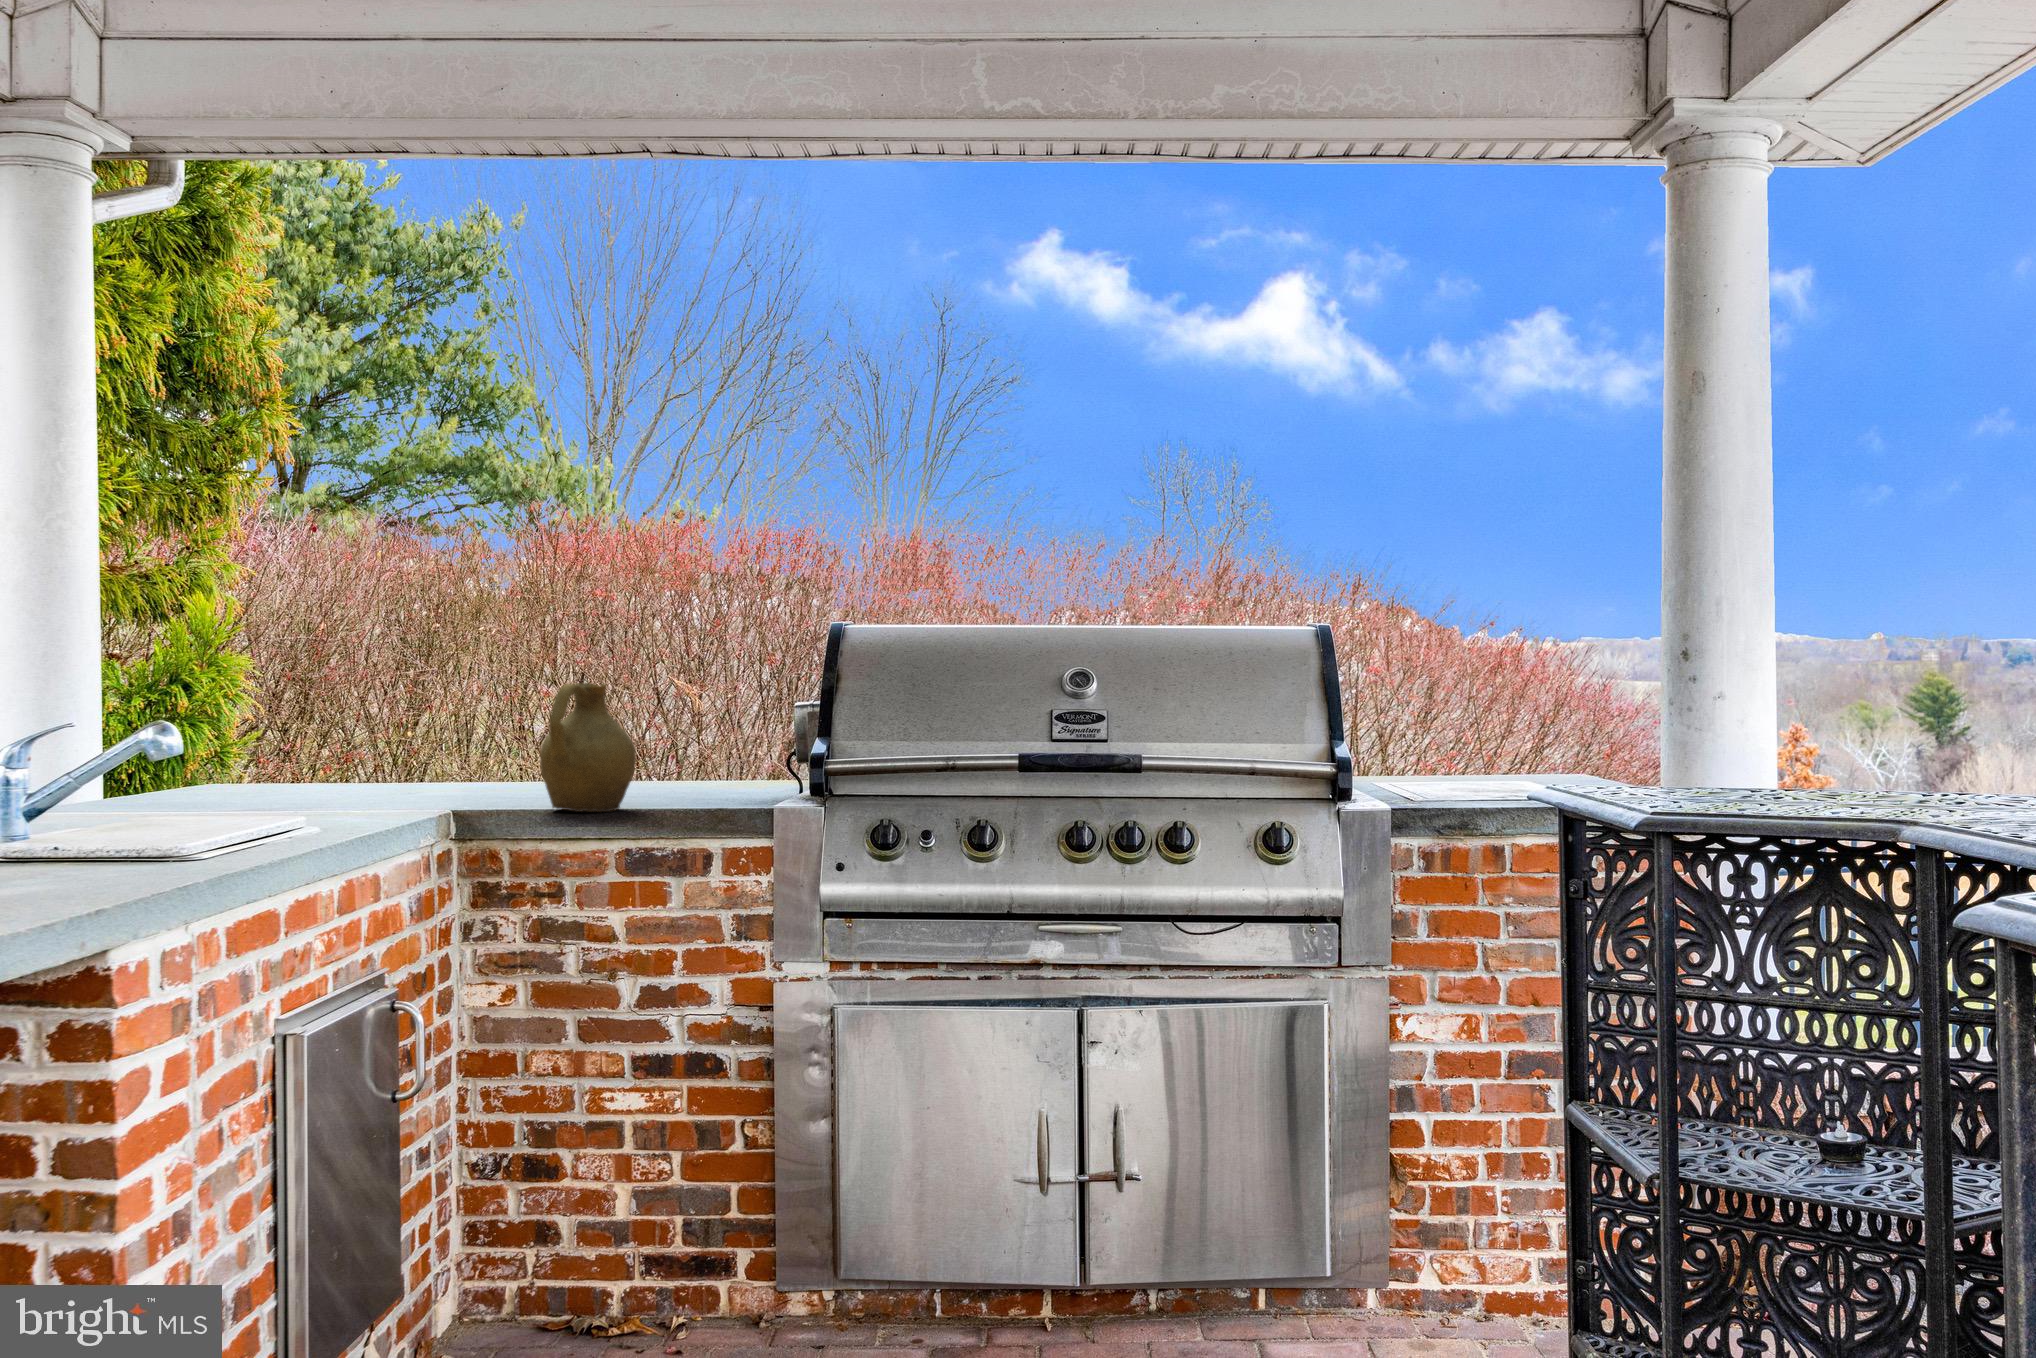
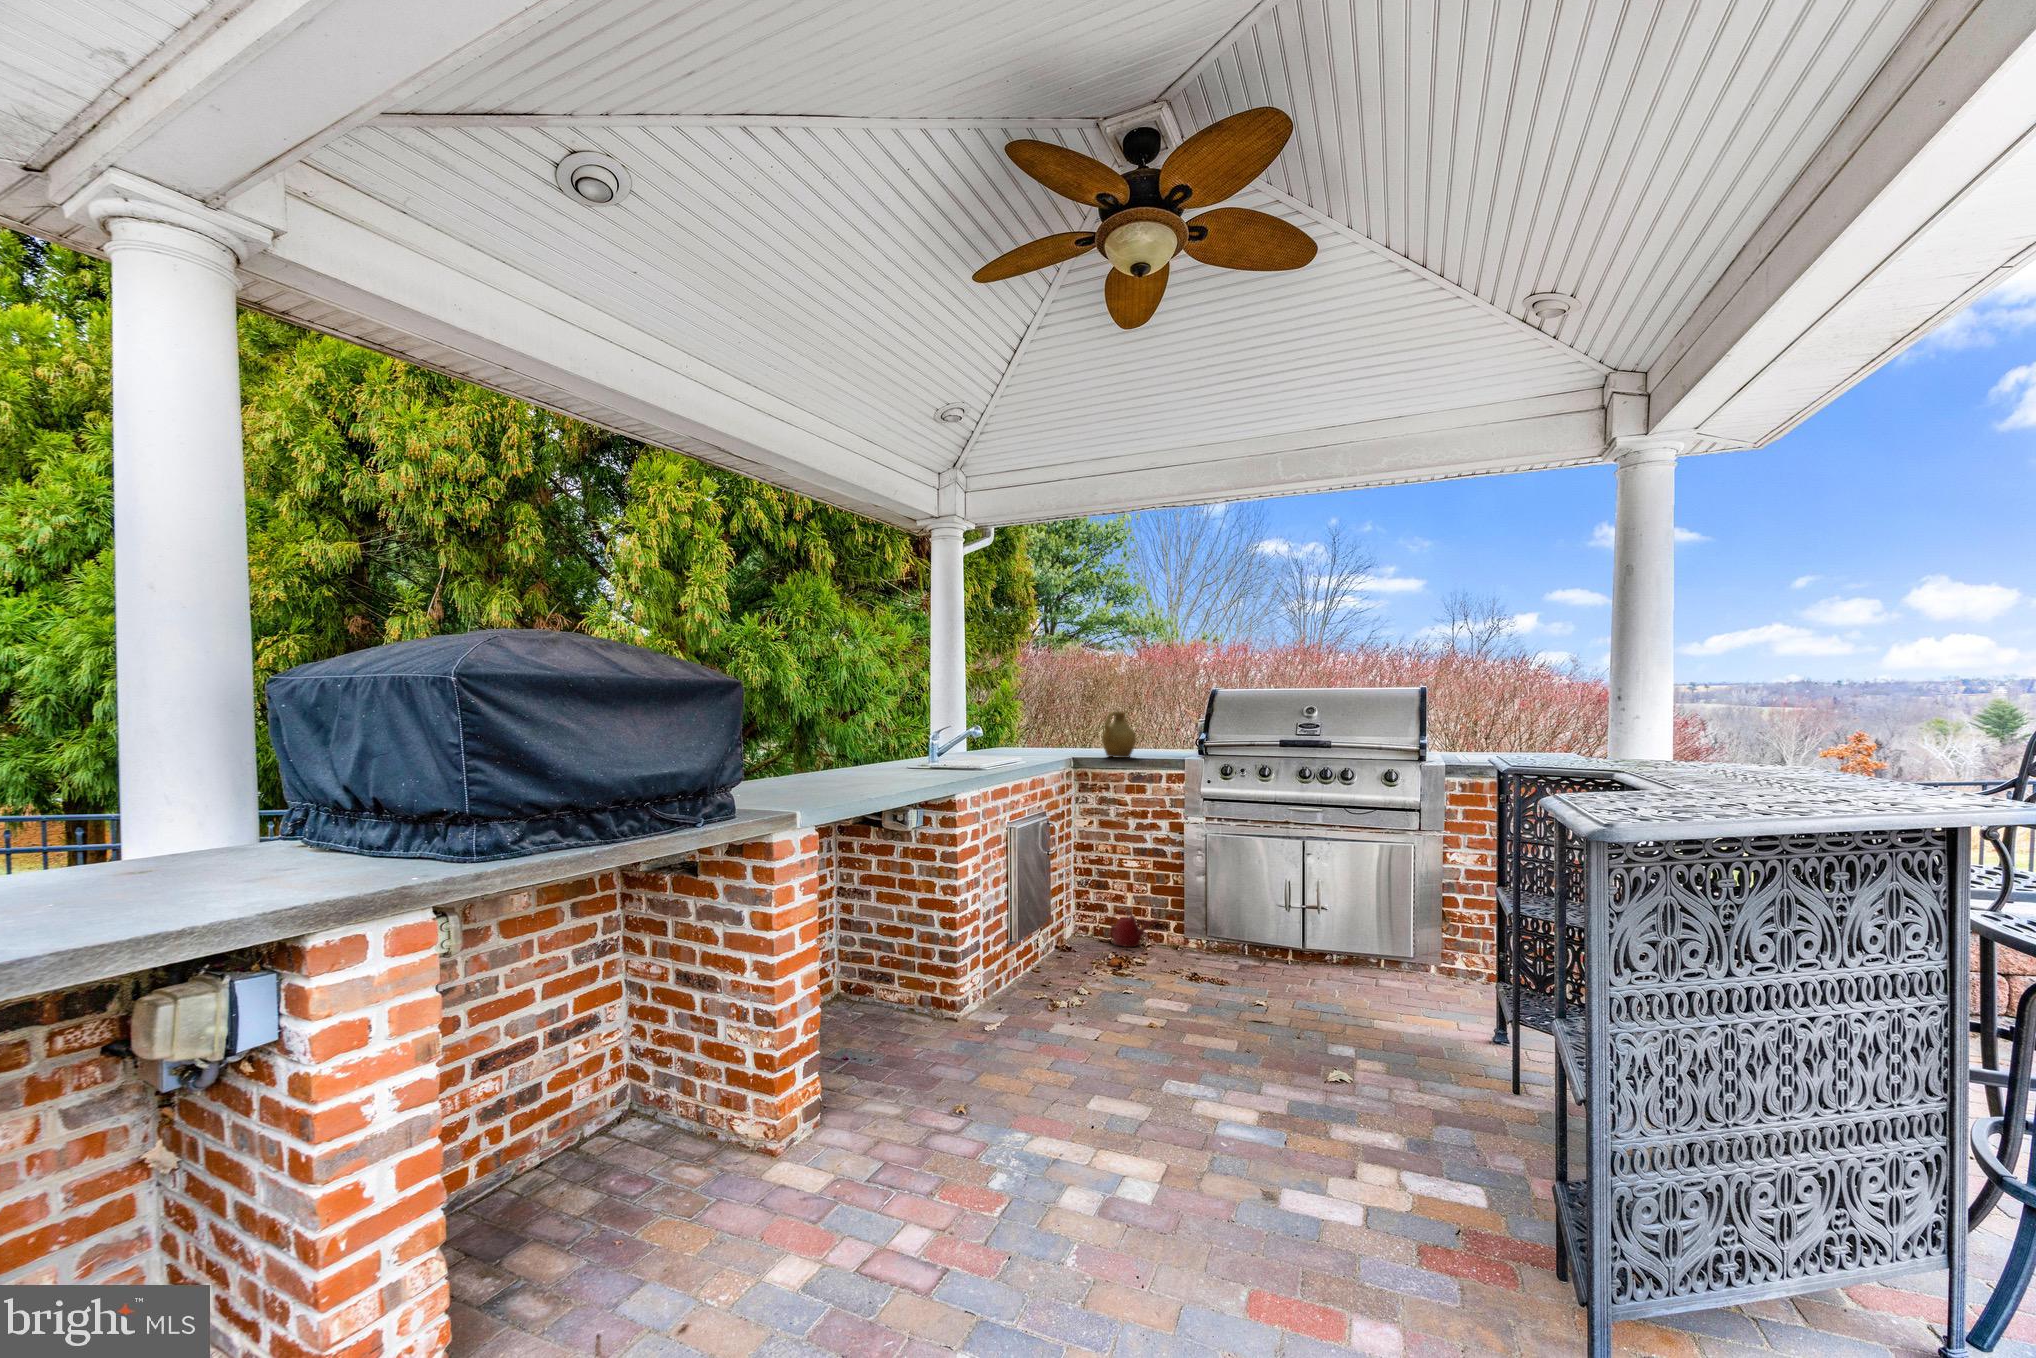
watering can: none [569,1234,704,1334] -> present [1111,911,1157,947]

